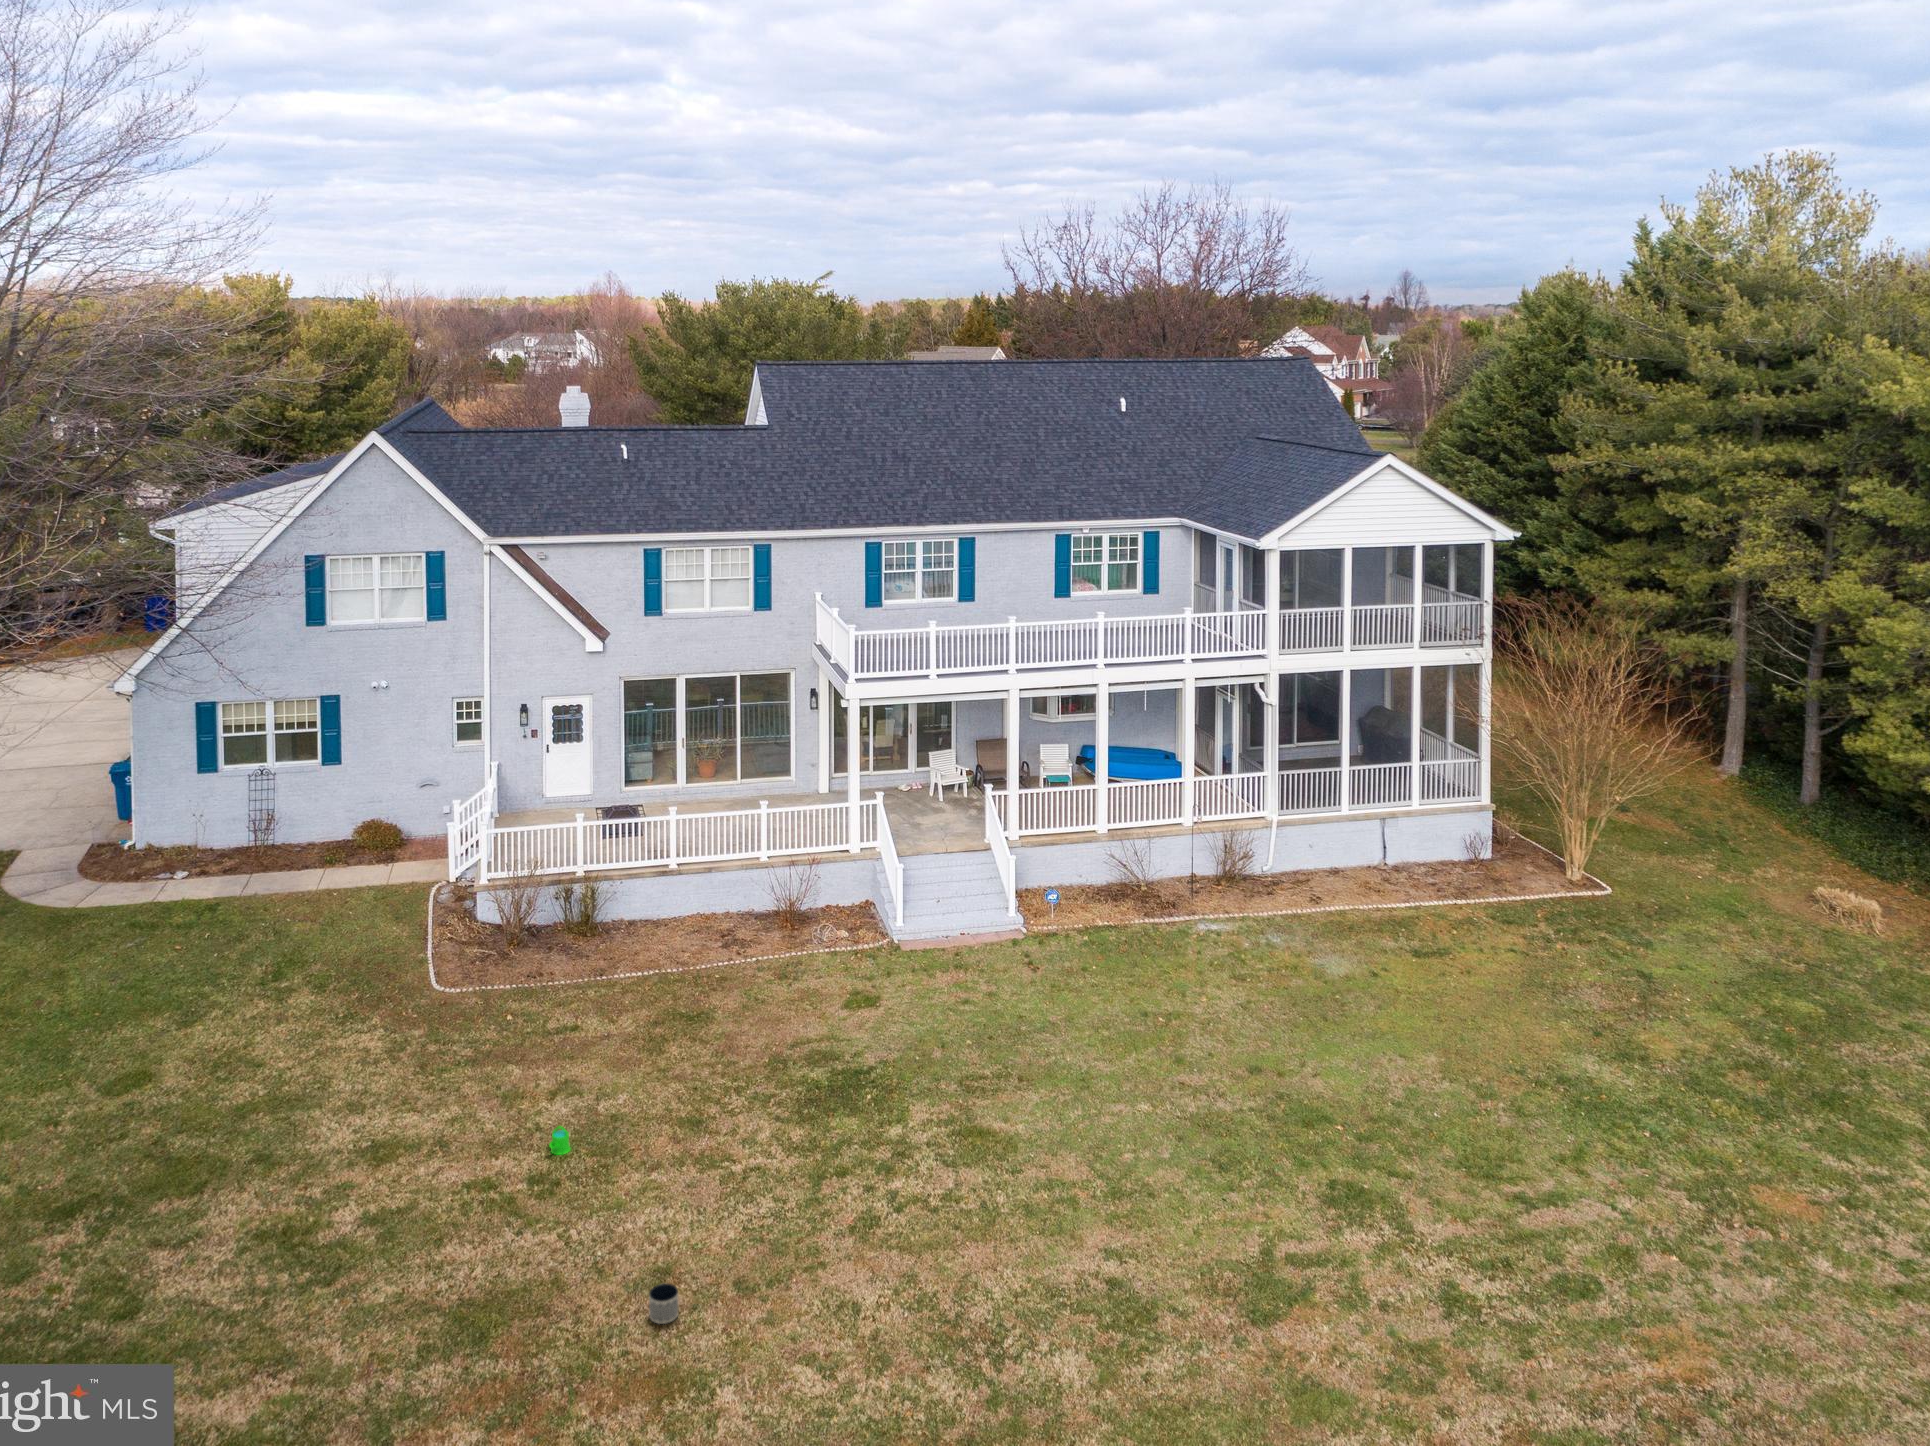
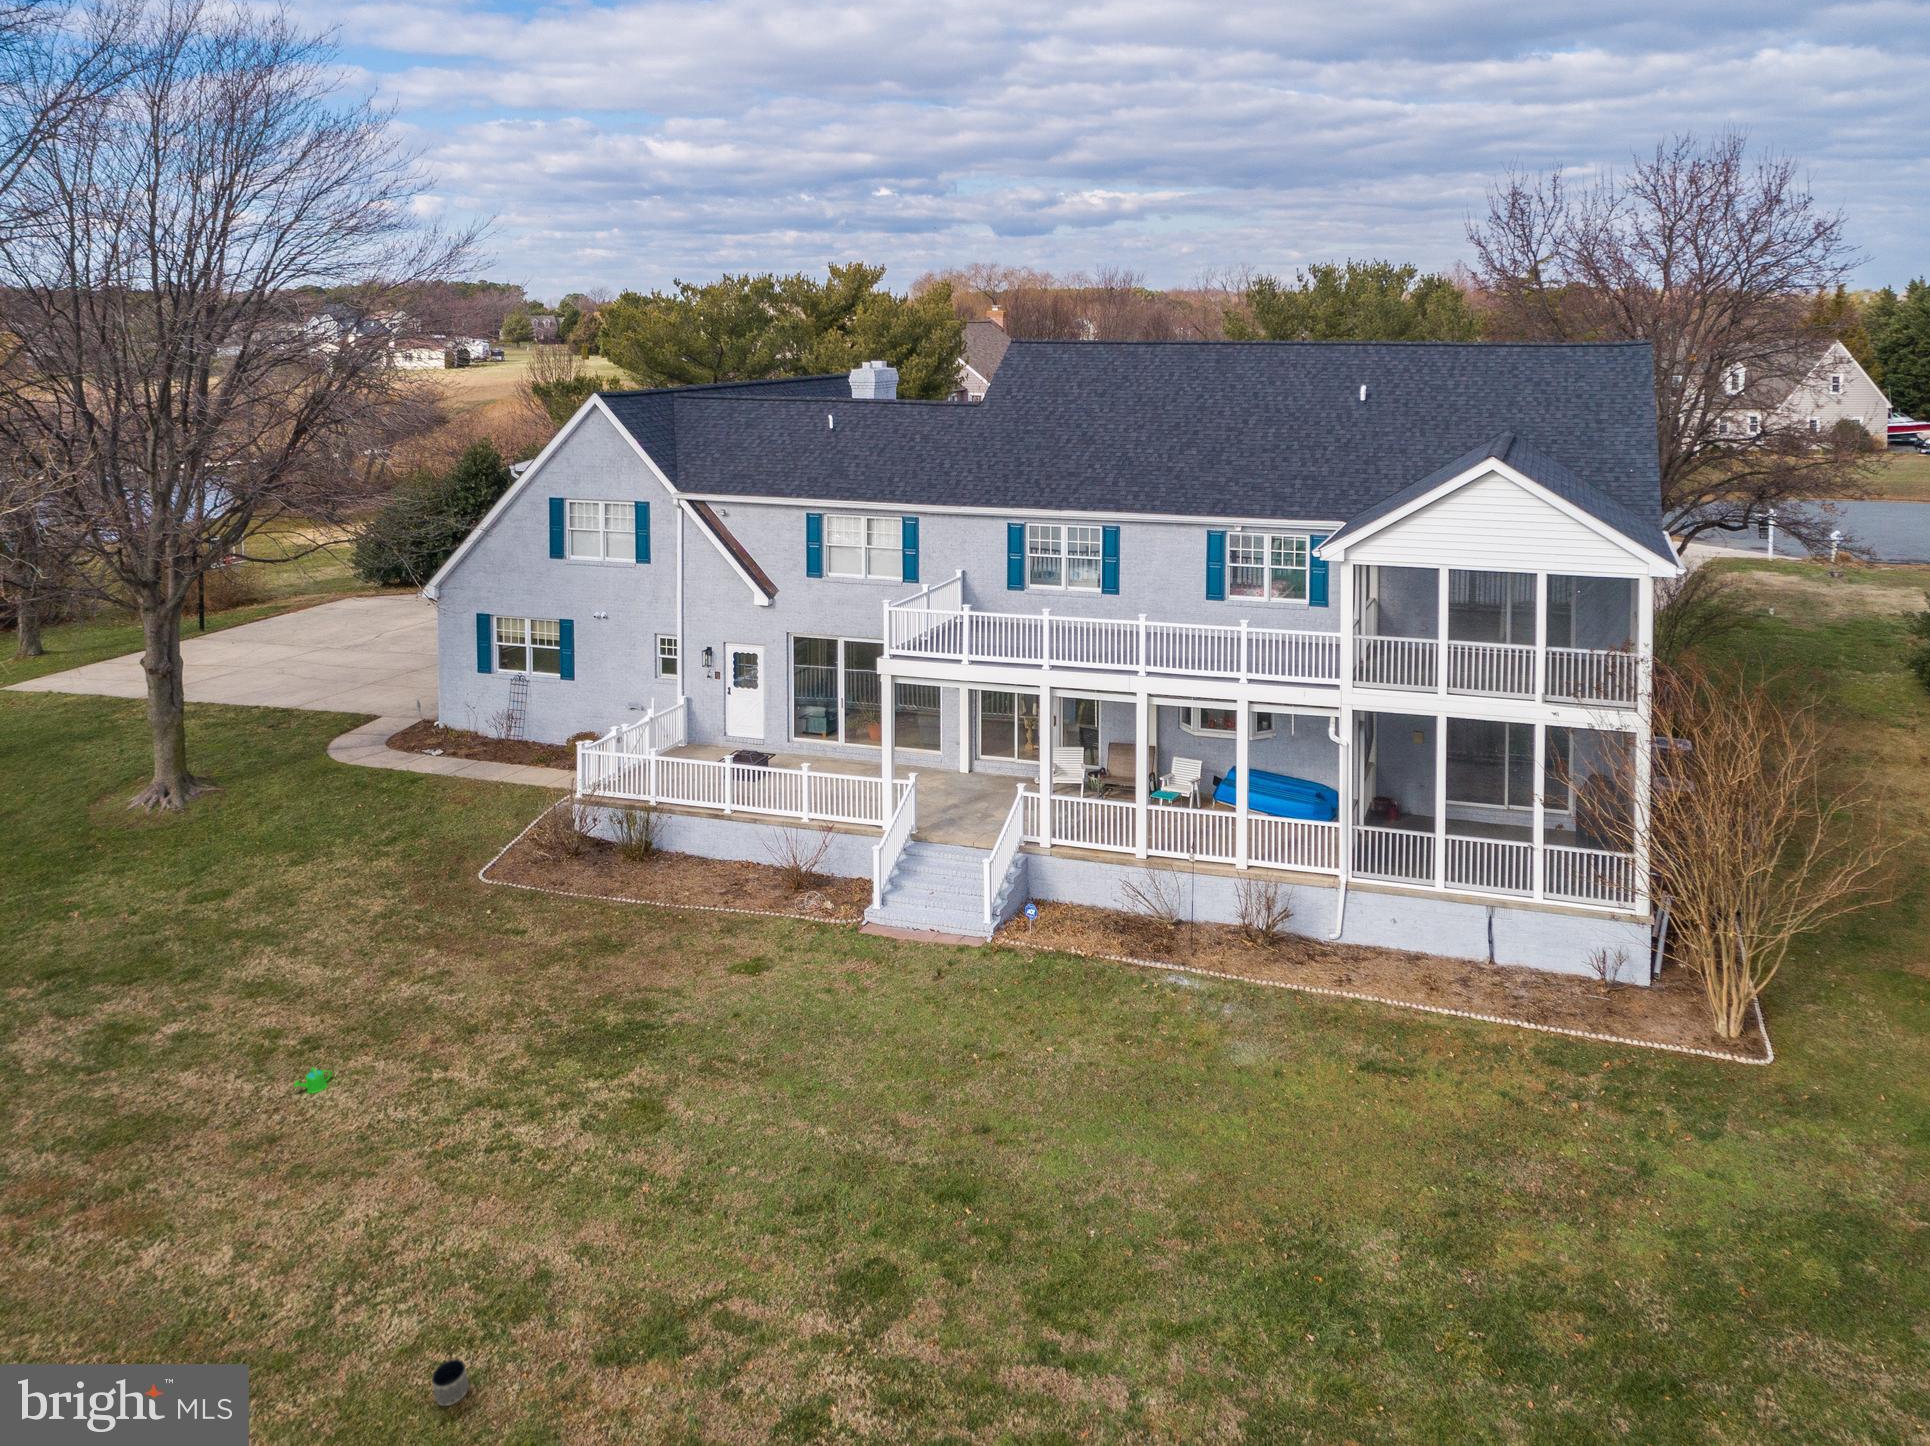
planter: present [649,1284,678,1324] -> present [432,1359,468,1406]

